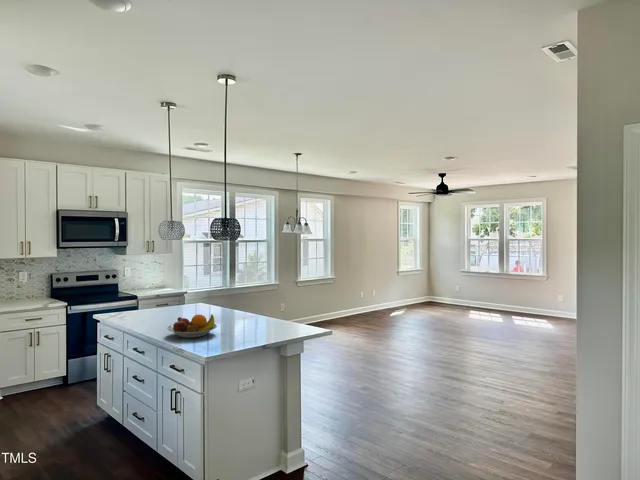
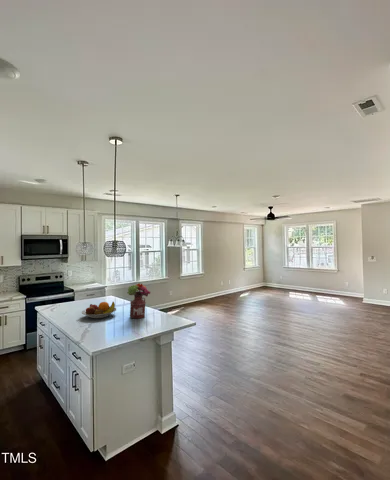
flower arrangement: none [235,288,269,339] -> present [127,283,150,319]

